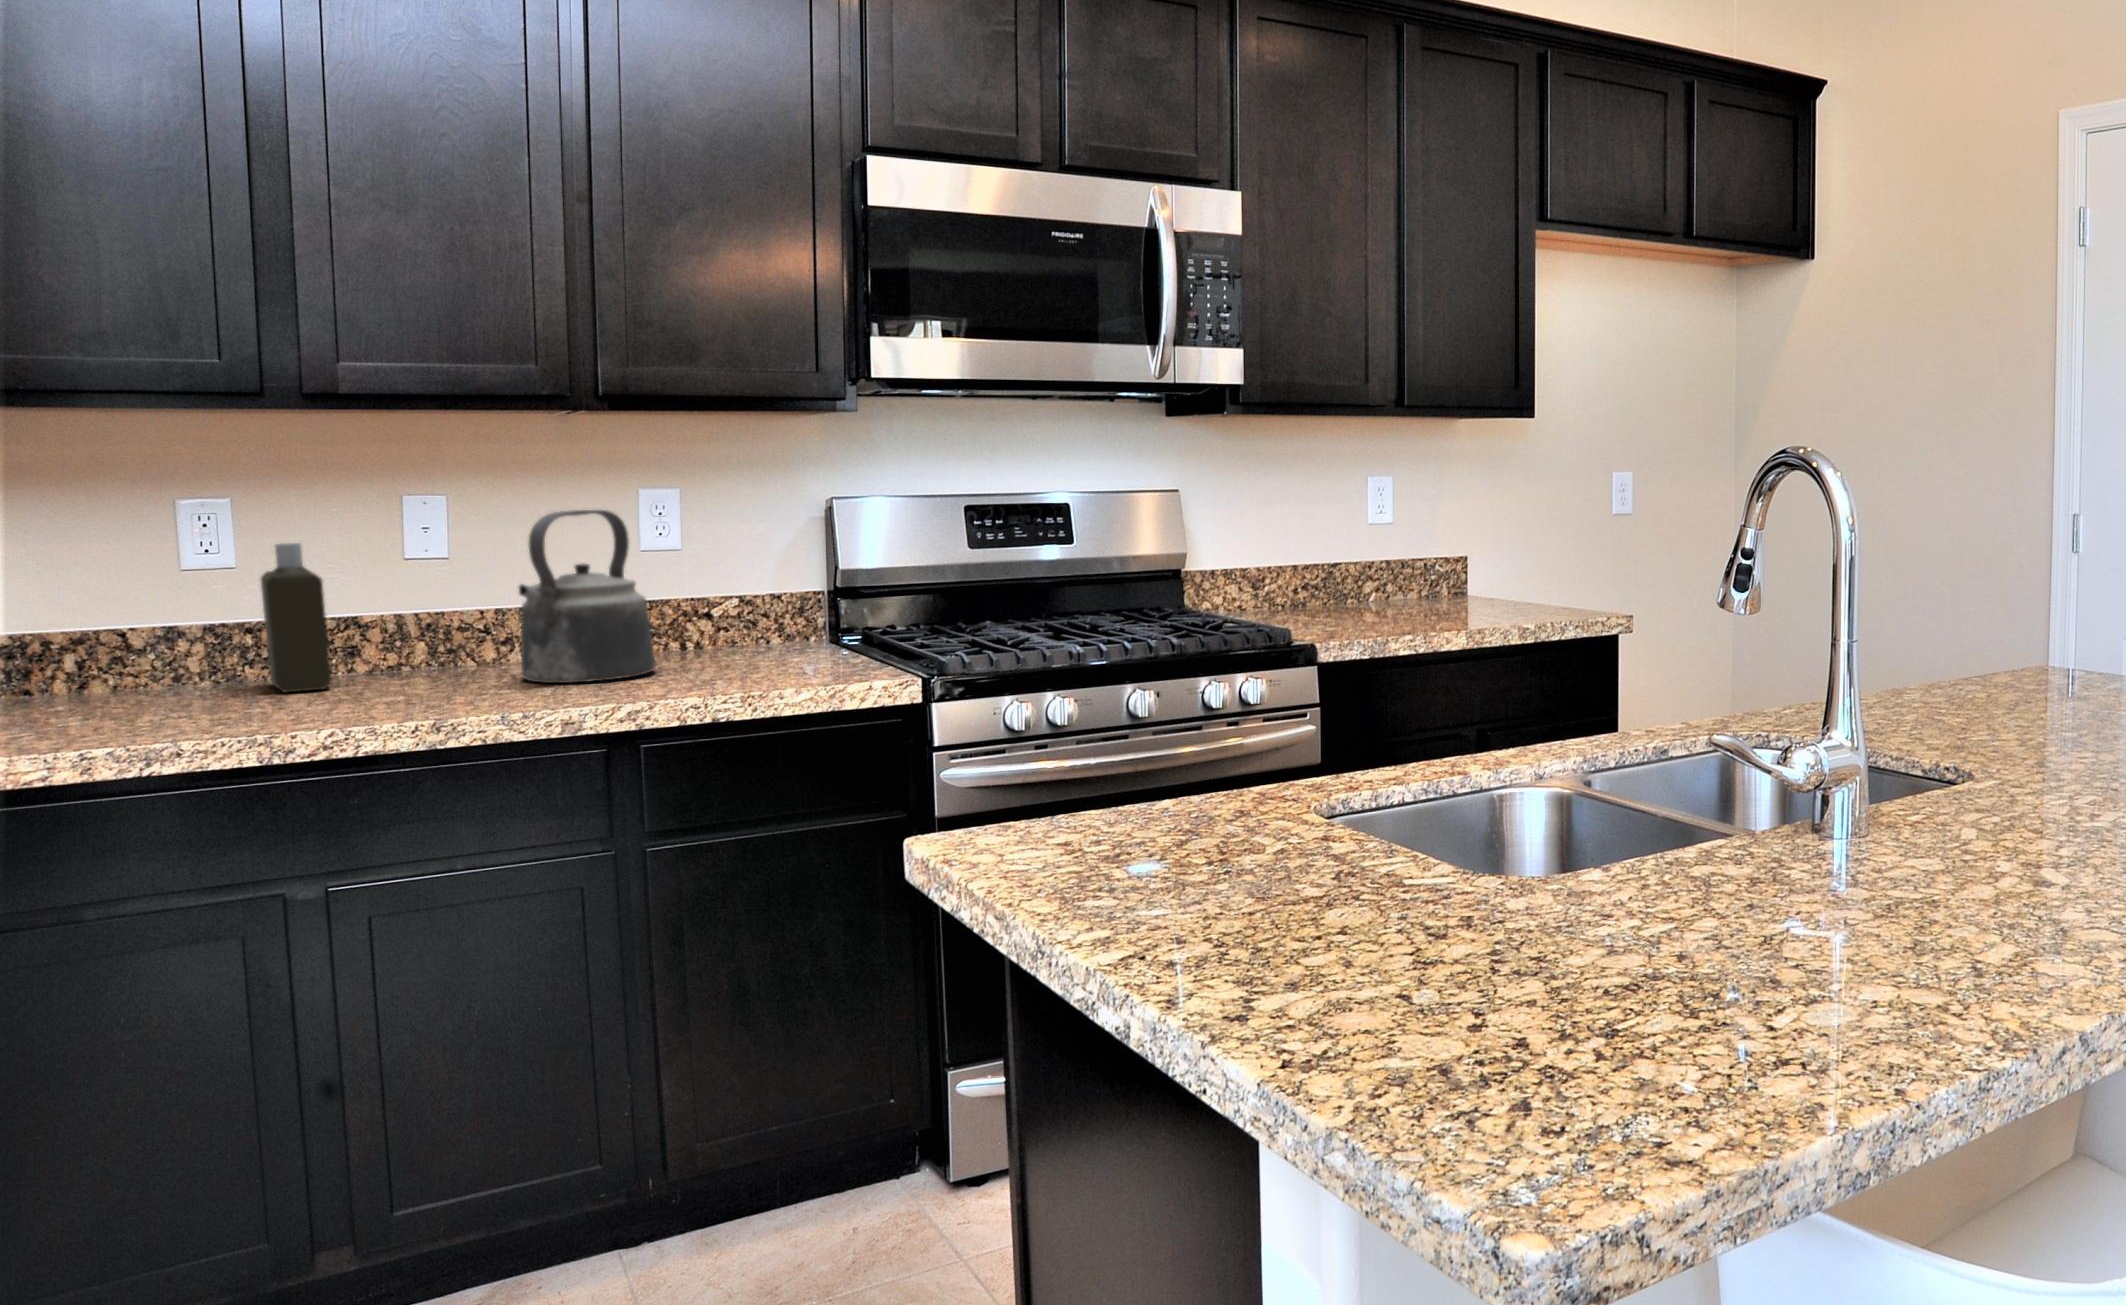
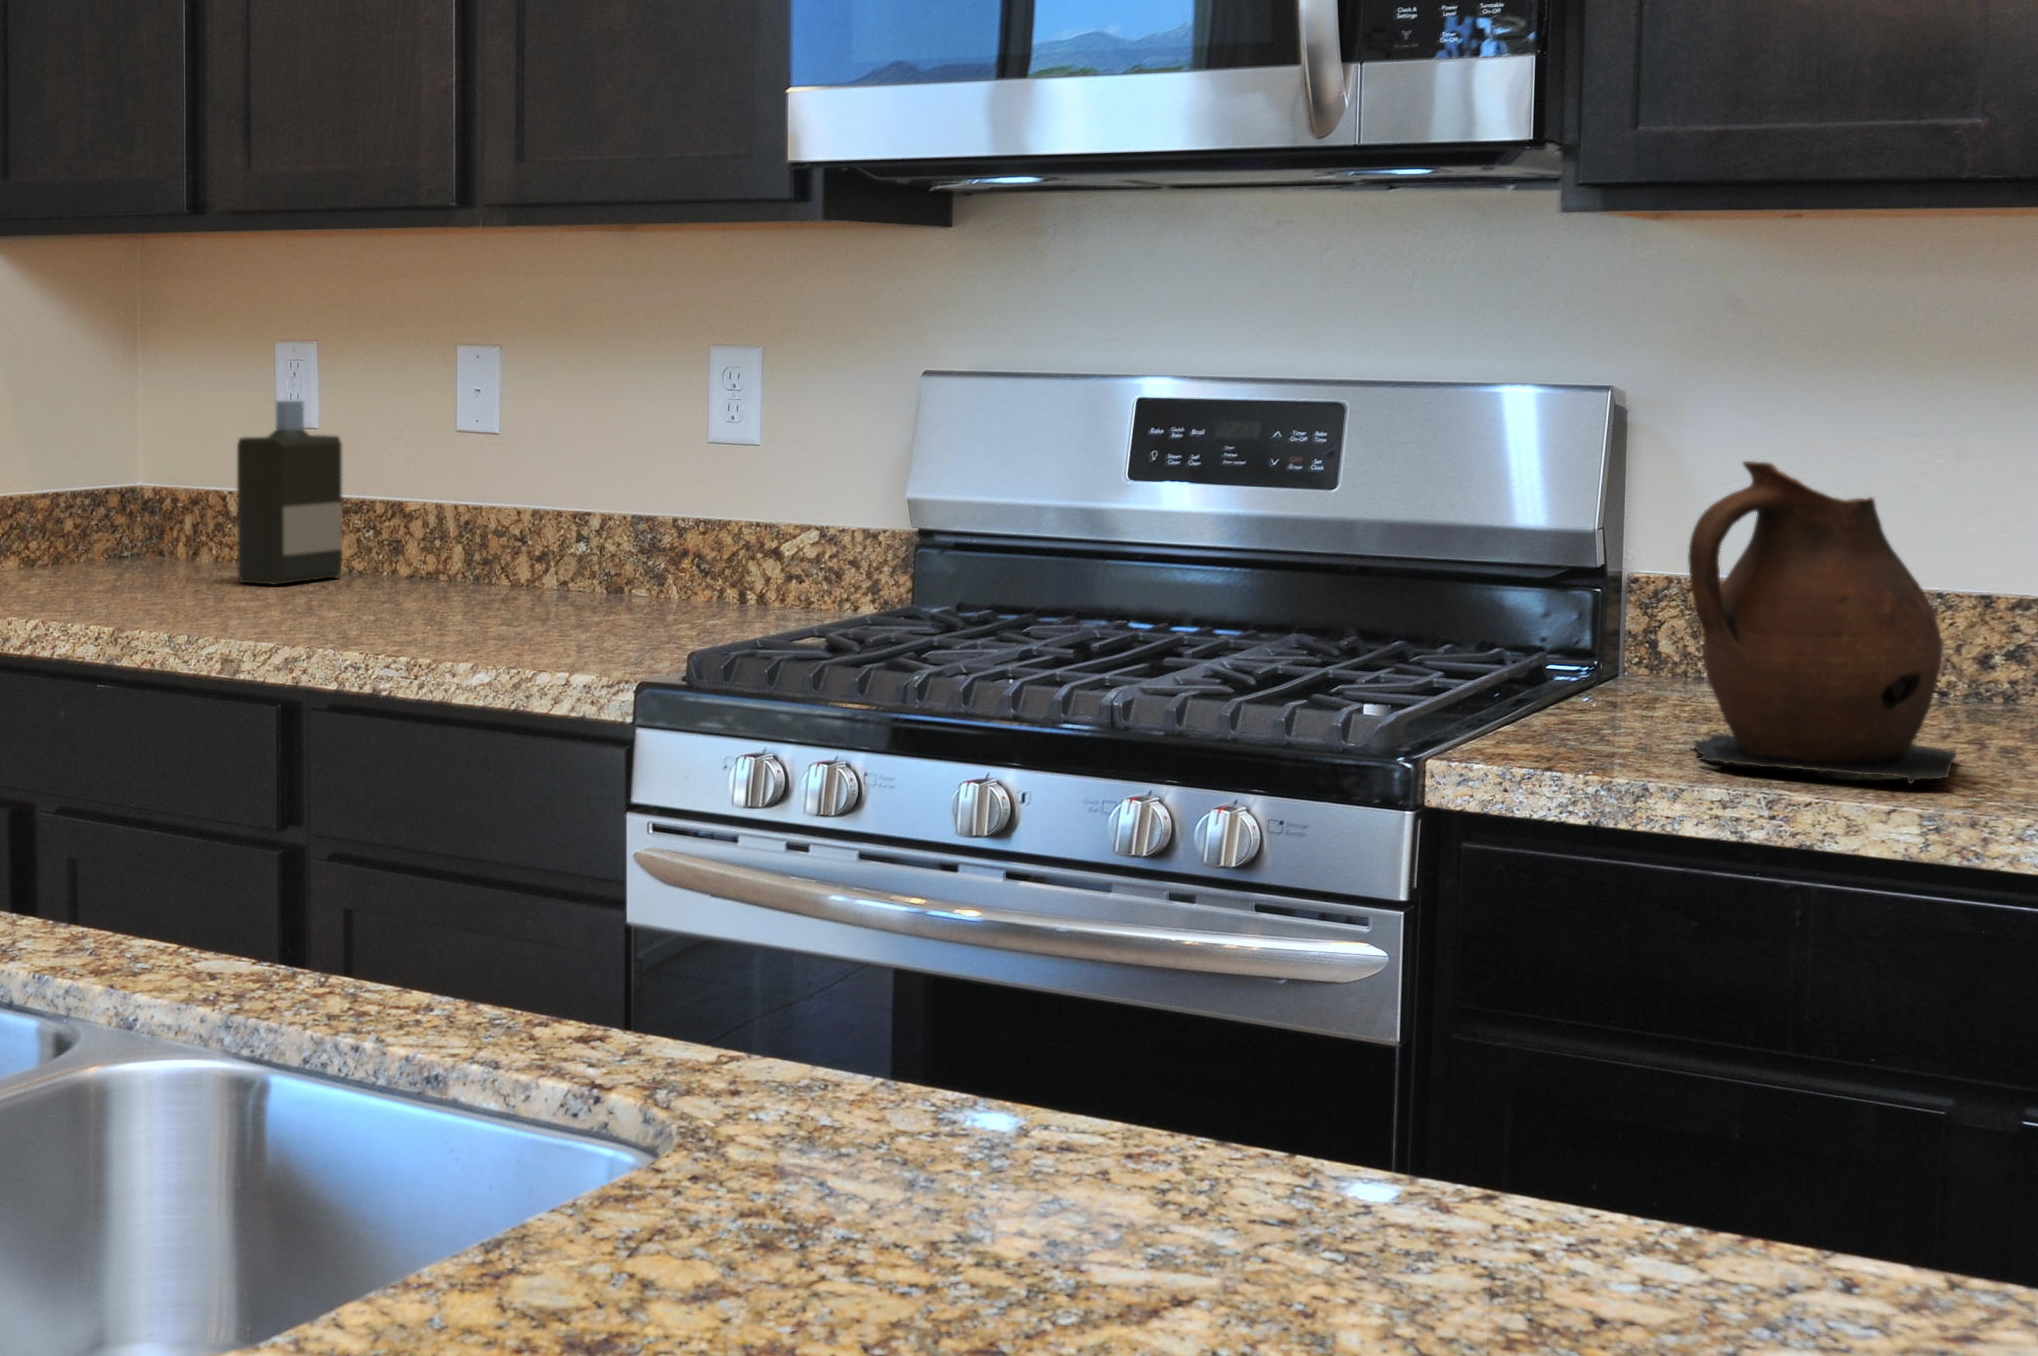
kettle: present [519,510,656,683] -> none [352,372,580,619]
ceramic pitcher: none [1325,516,1432,631] -> present [1688,461,1956,784]

